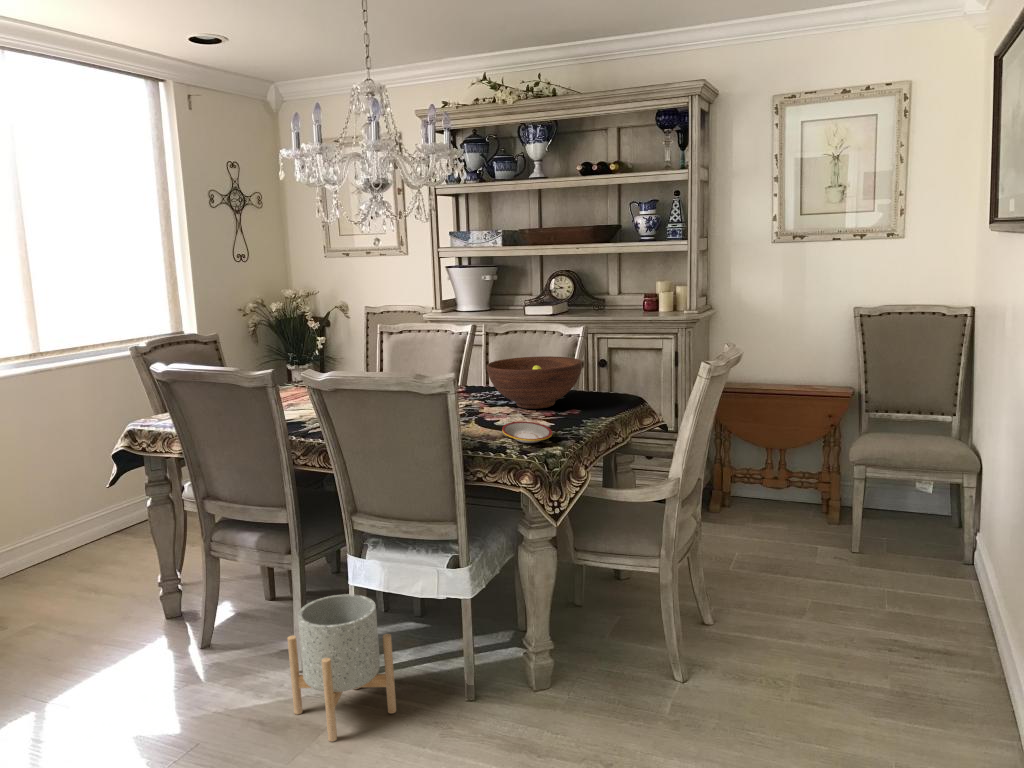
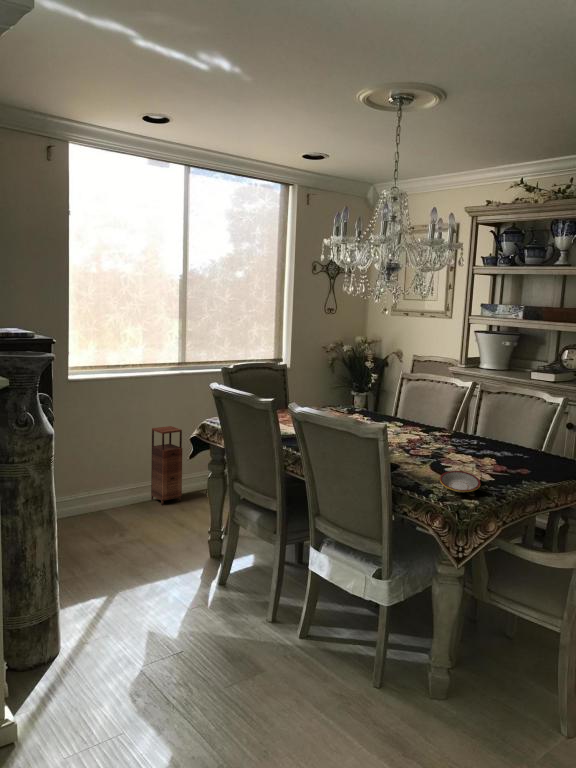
fruit bowl: present [487,356,582,409] -> none [454,416,538,463]
storage cabinet: none [7,452,75,572] -> present [151,426,182,505]
planter: present [288,594,396,742] -> none [249,574,319,683]

